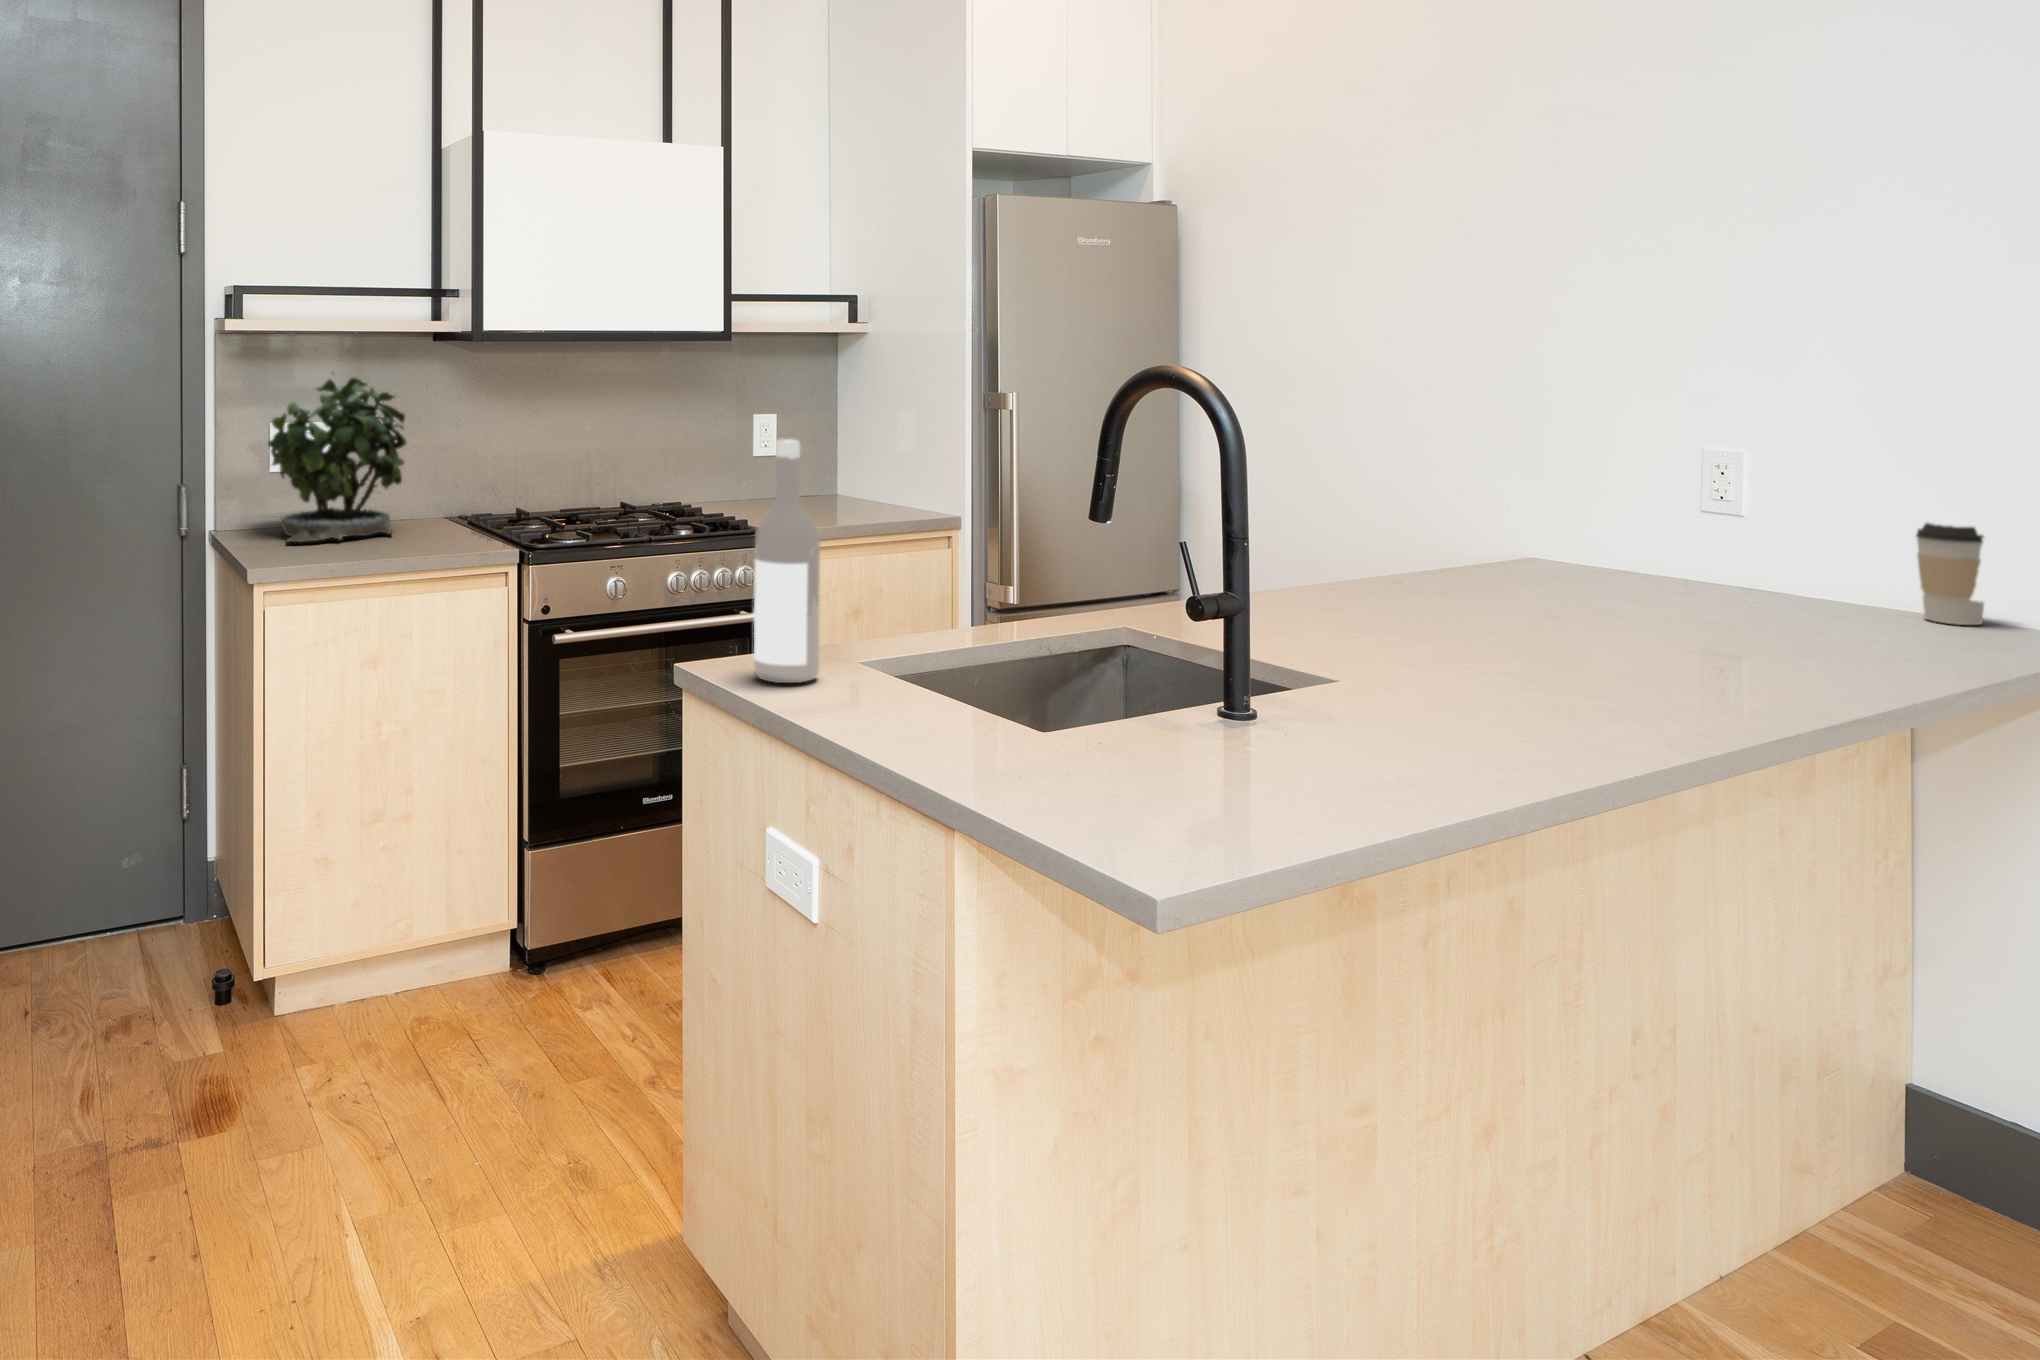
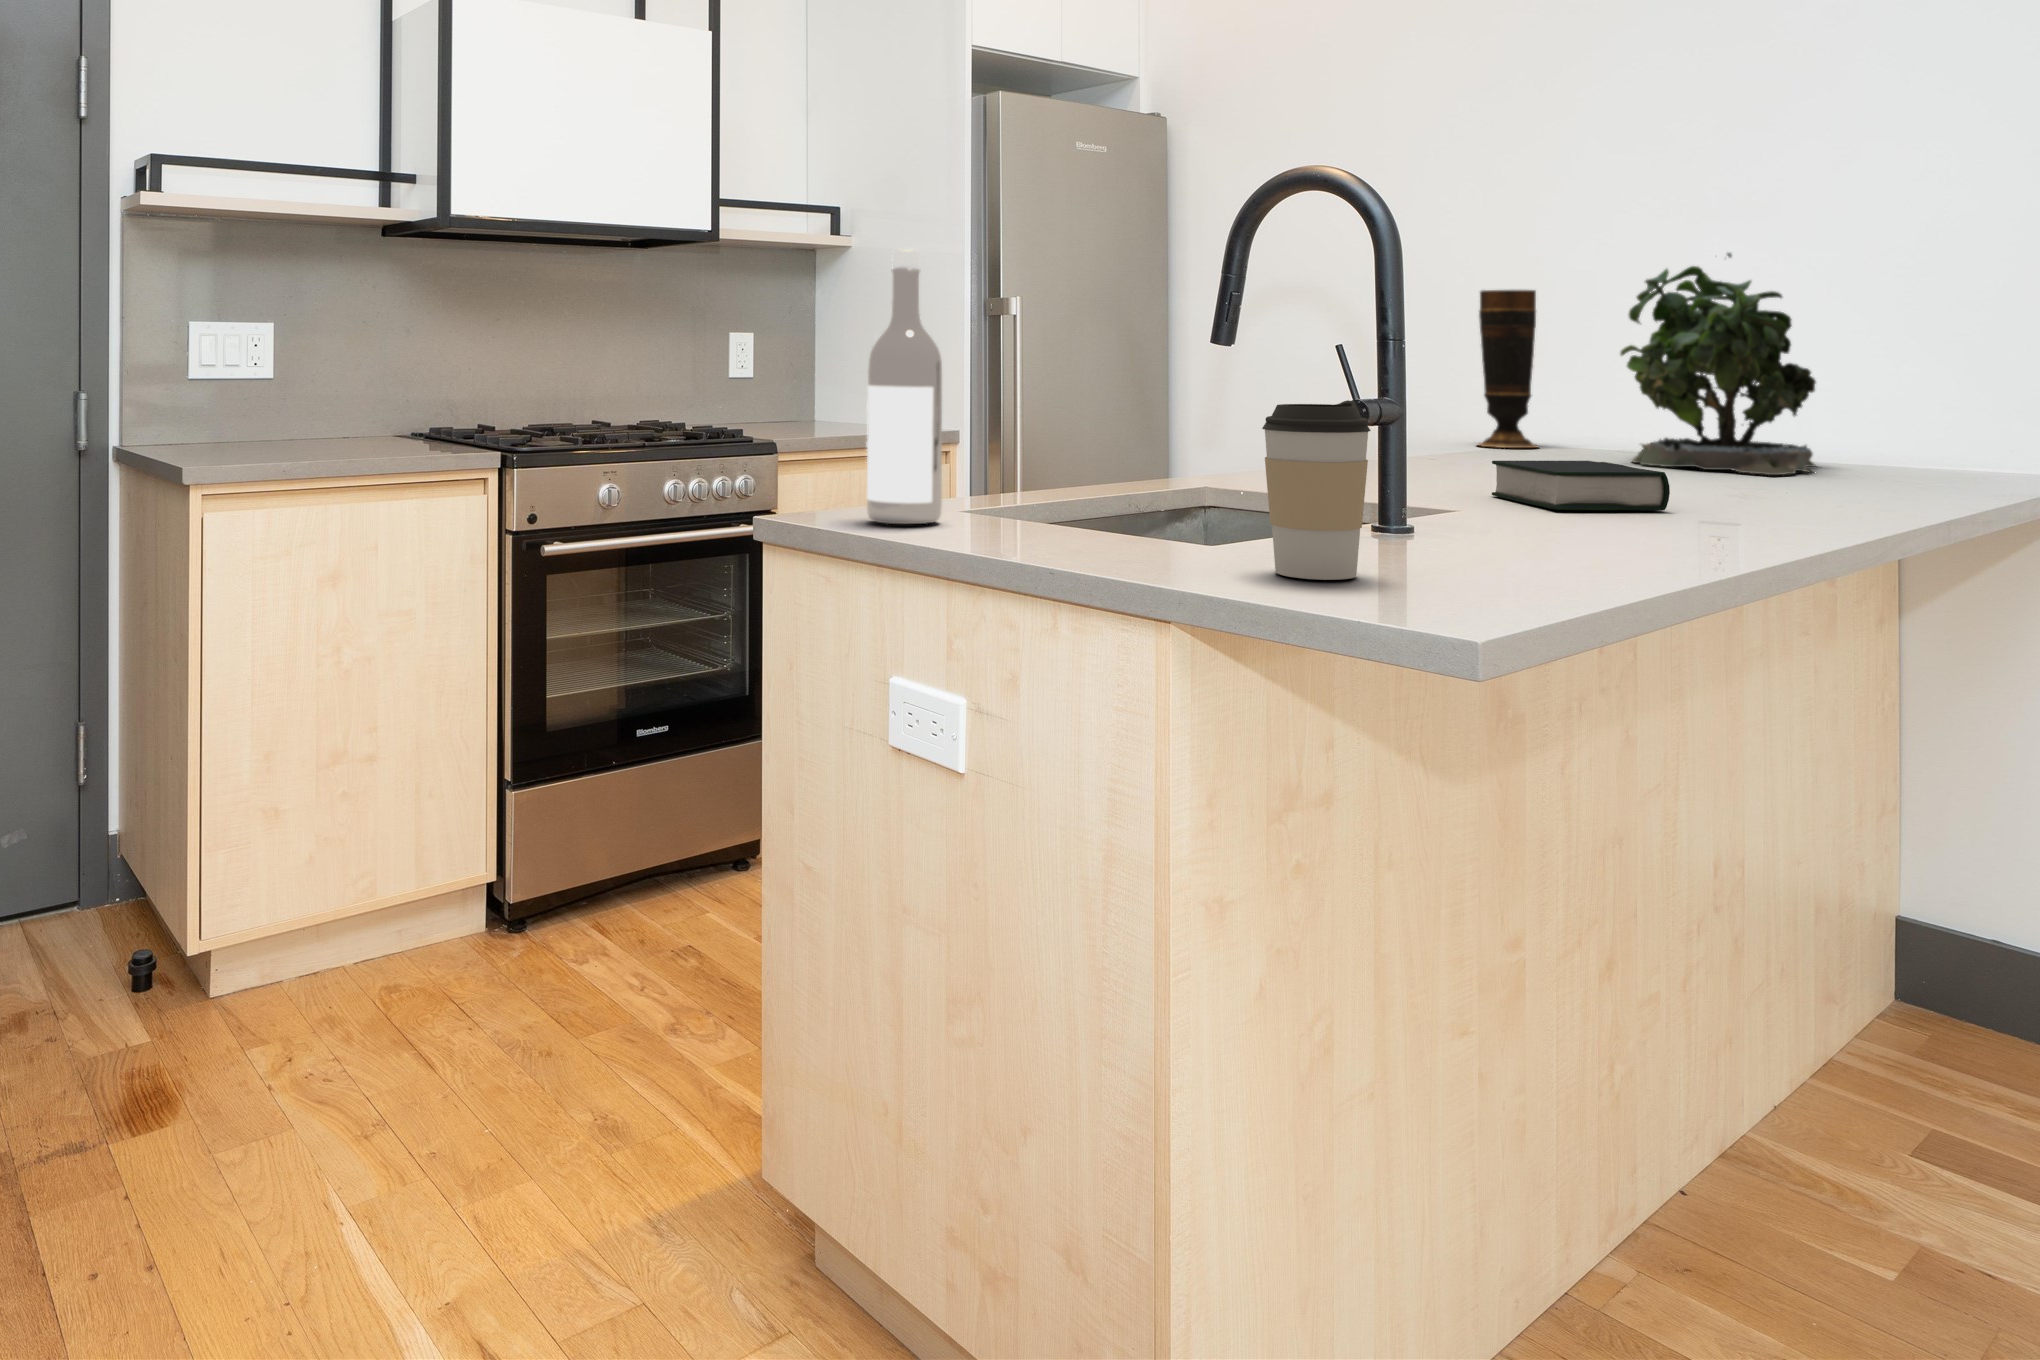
potted plant: present [268,372,406,542] -> present [1620,252,1816,475]
vase: none [1464,402,1531,564] -> present [1478,290,1537,448]
coffee cup: present [1916,523,1984,625] -> present [1262,400,1371,580]
book: none [1383,618,1538,684] -> present [1492,461,1670,510]

